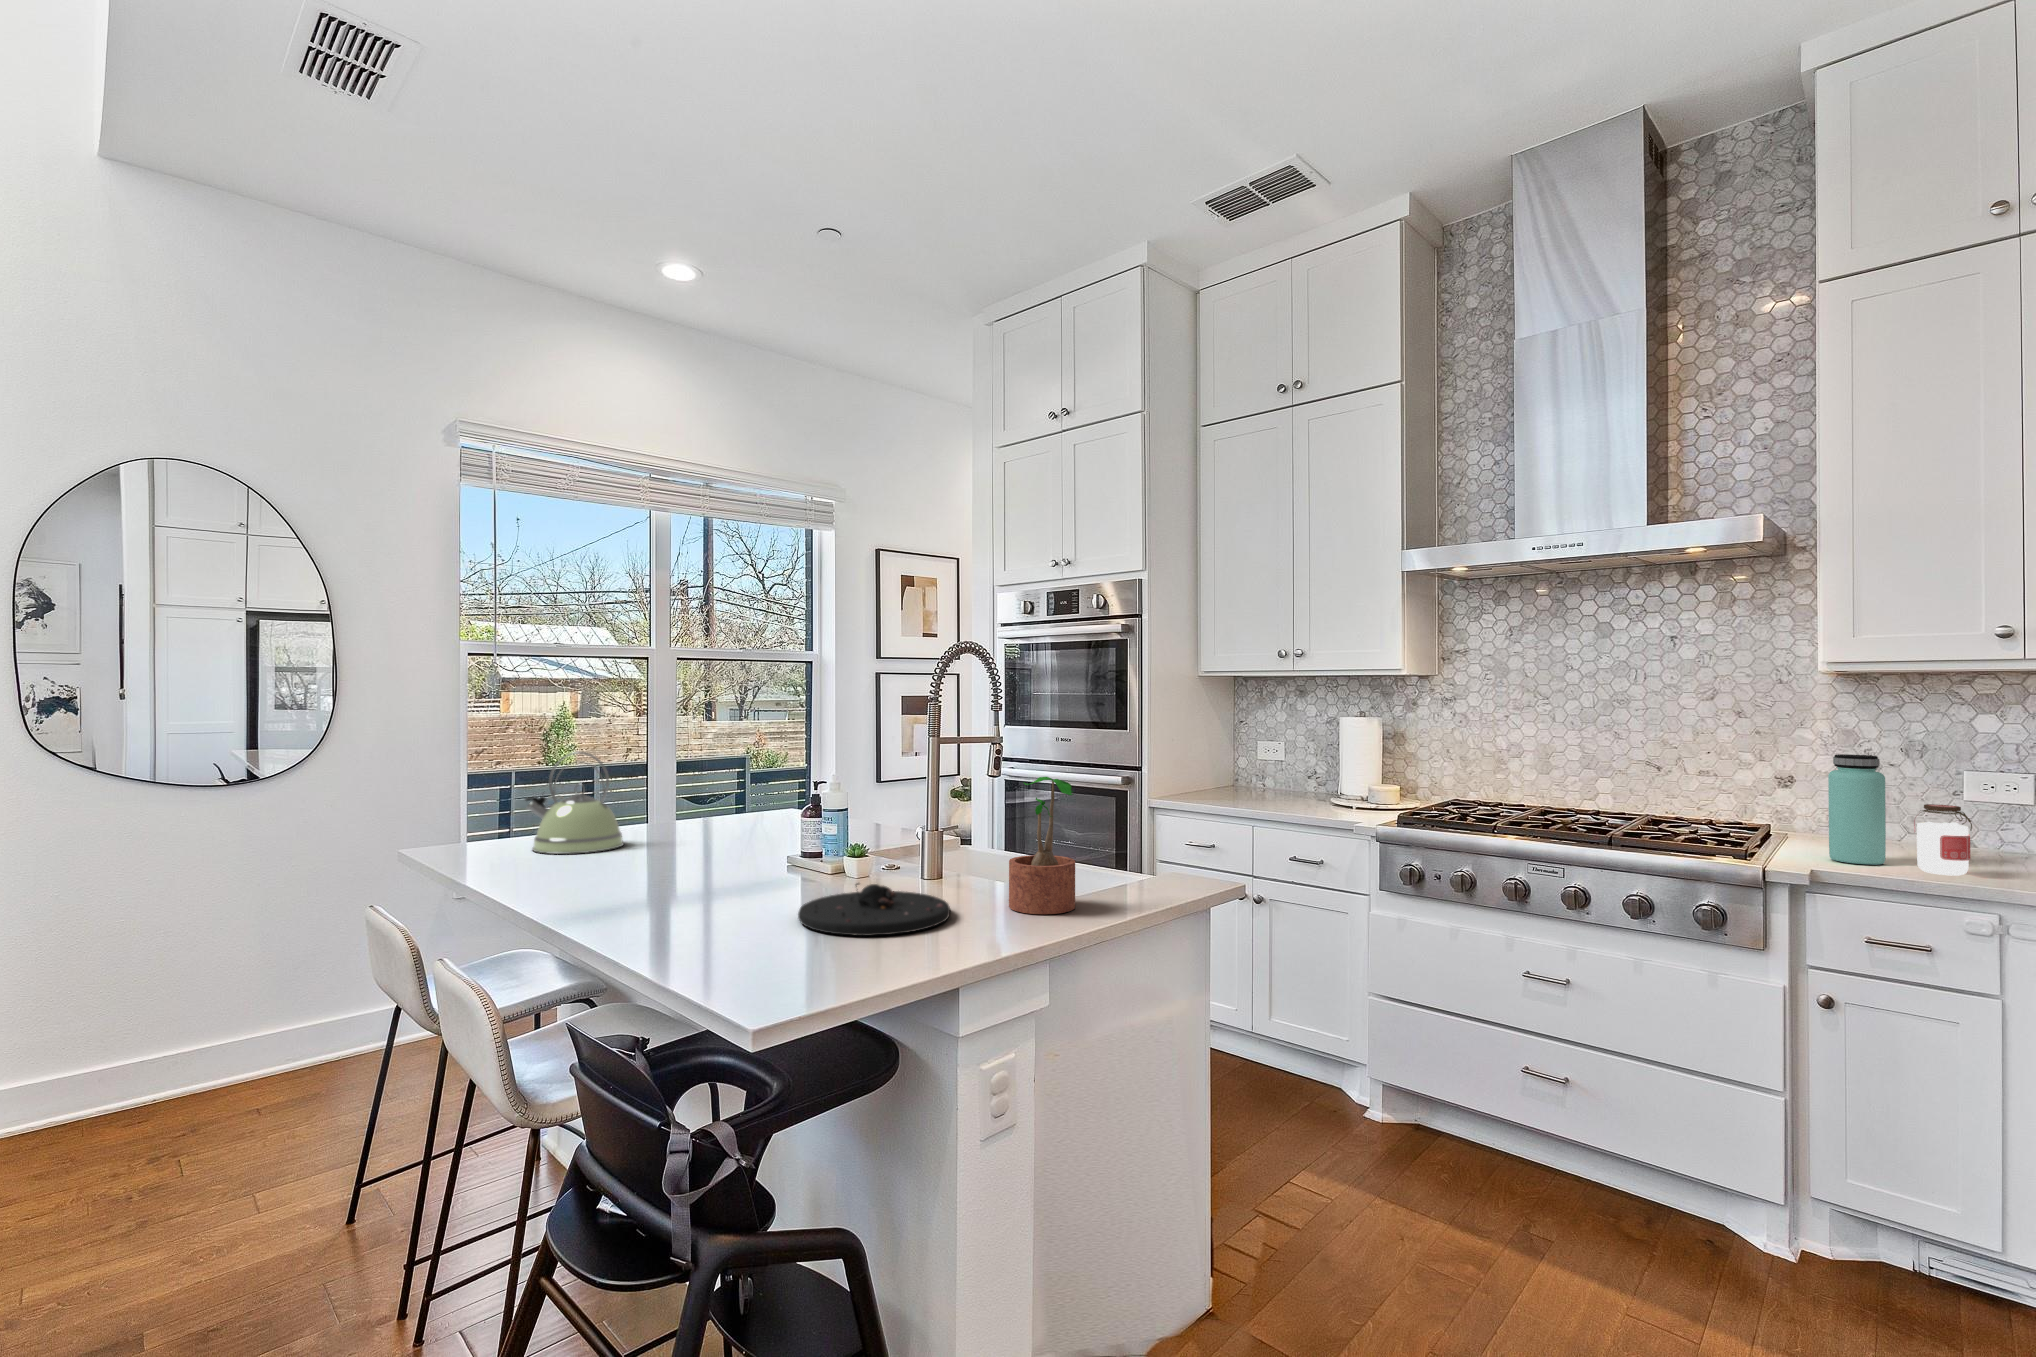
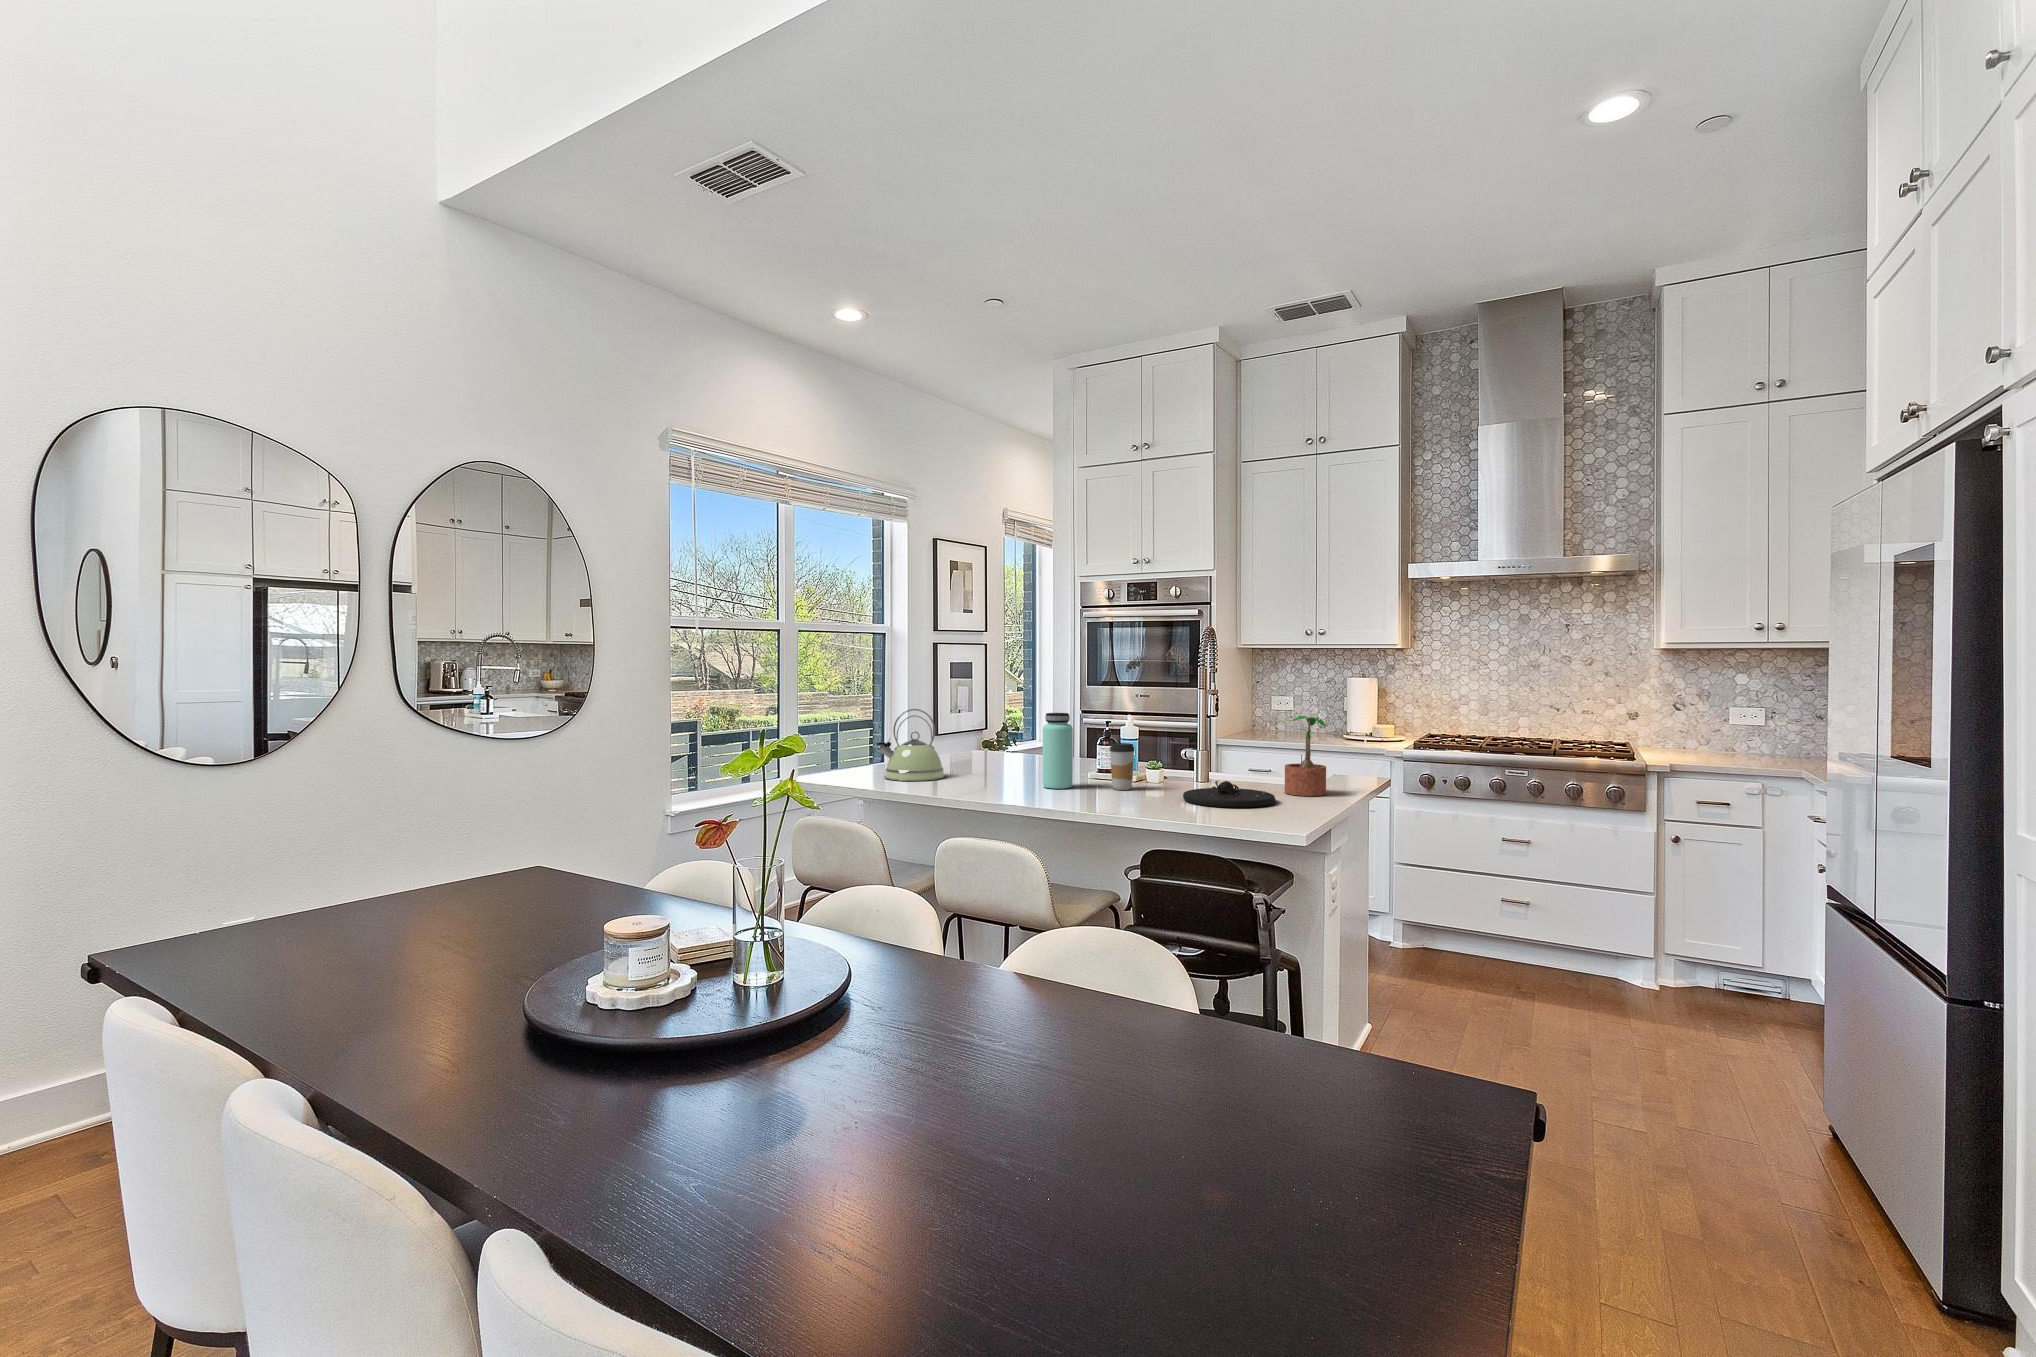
bottle: present [1828,754,1886,865] -> present [1043,713,1073,789]
jar: present [1914,804,1972,876] -> none [1719,724,1747,763]
coffee cup: none [766,811,805,885] -> present [1110,743,1135,790]

